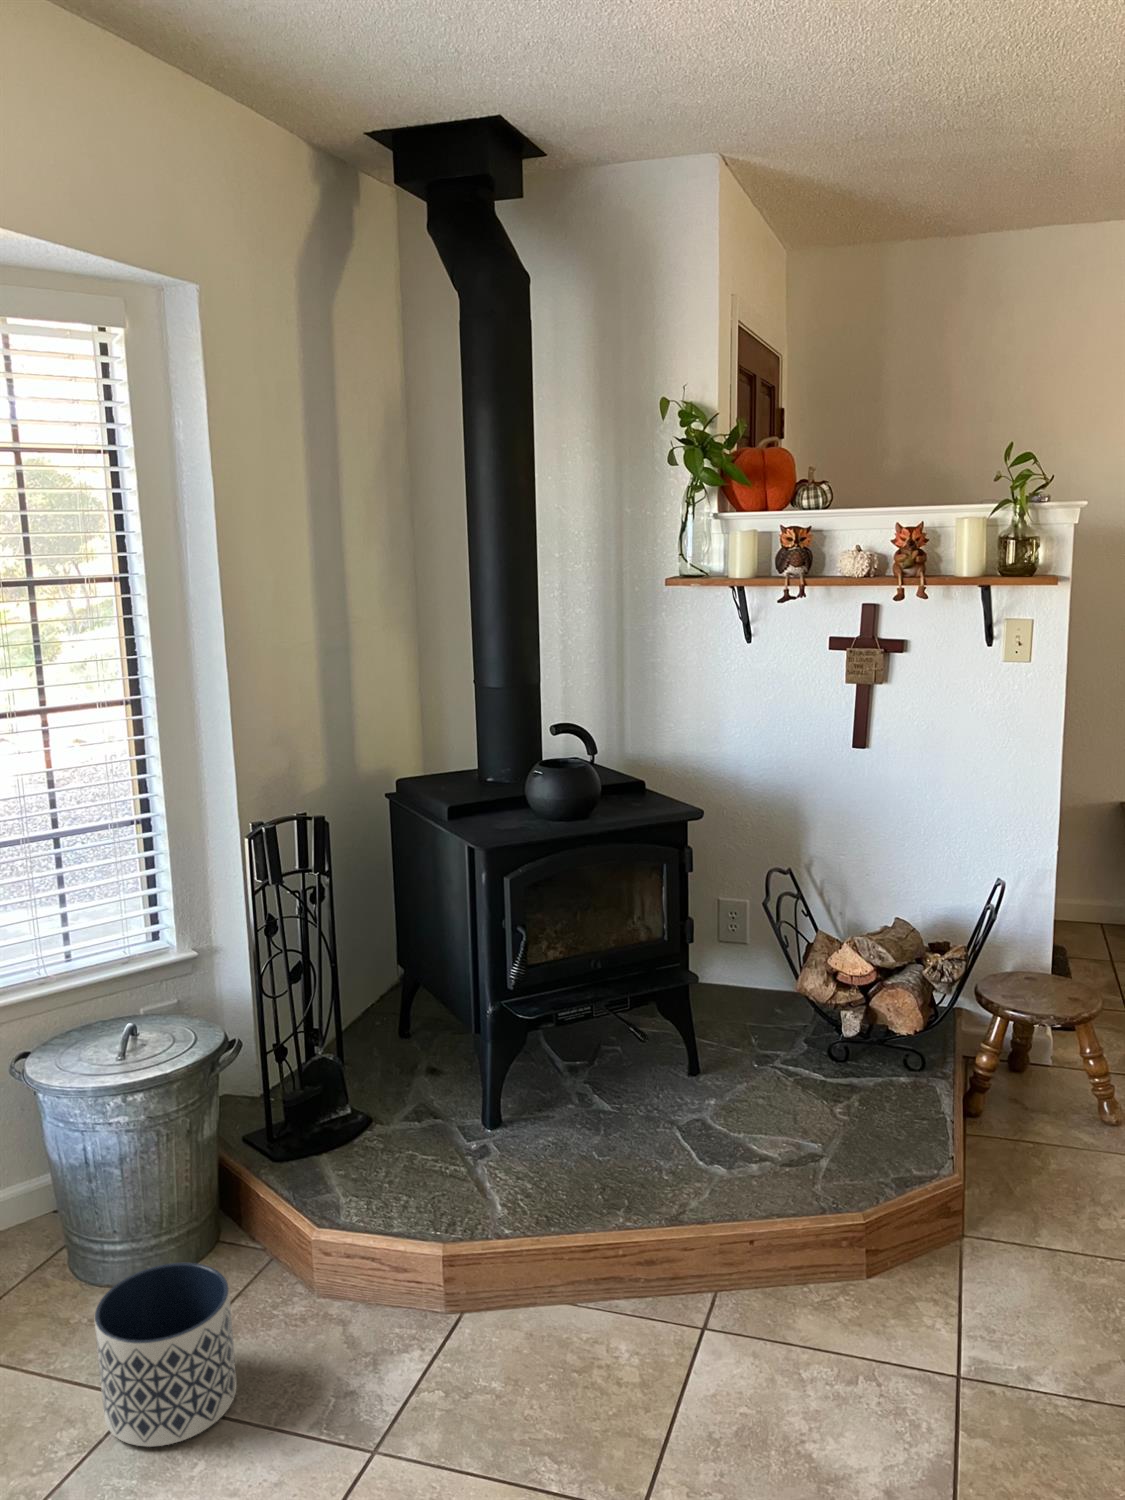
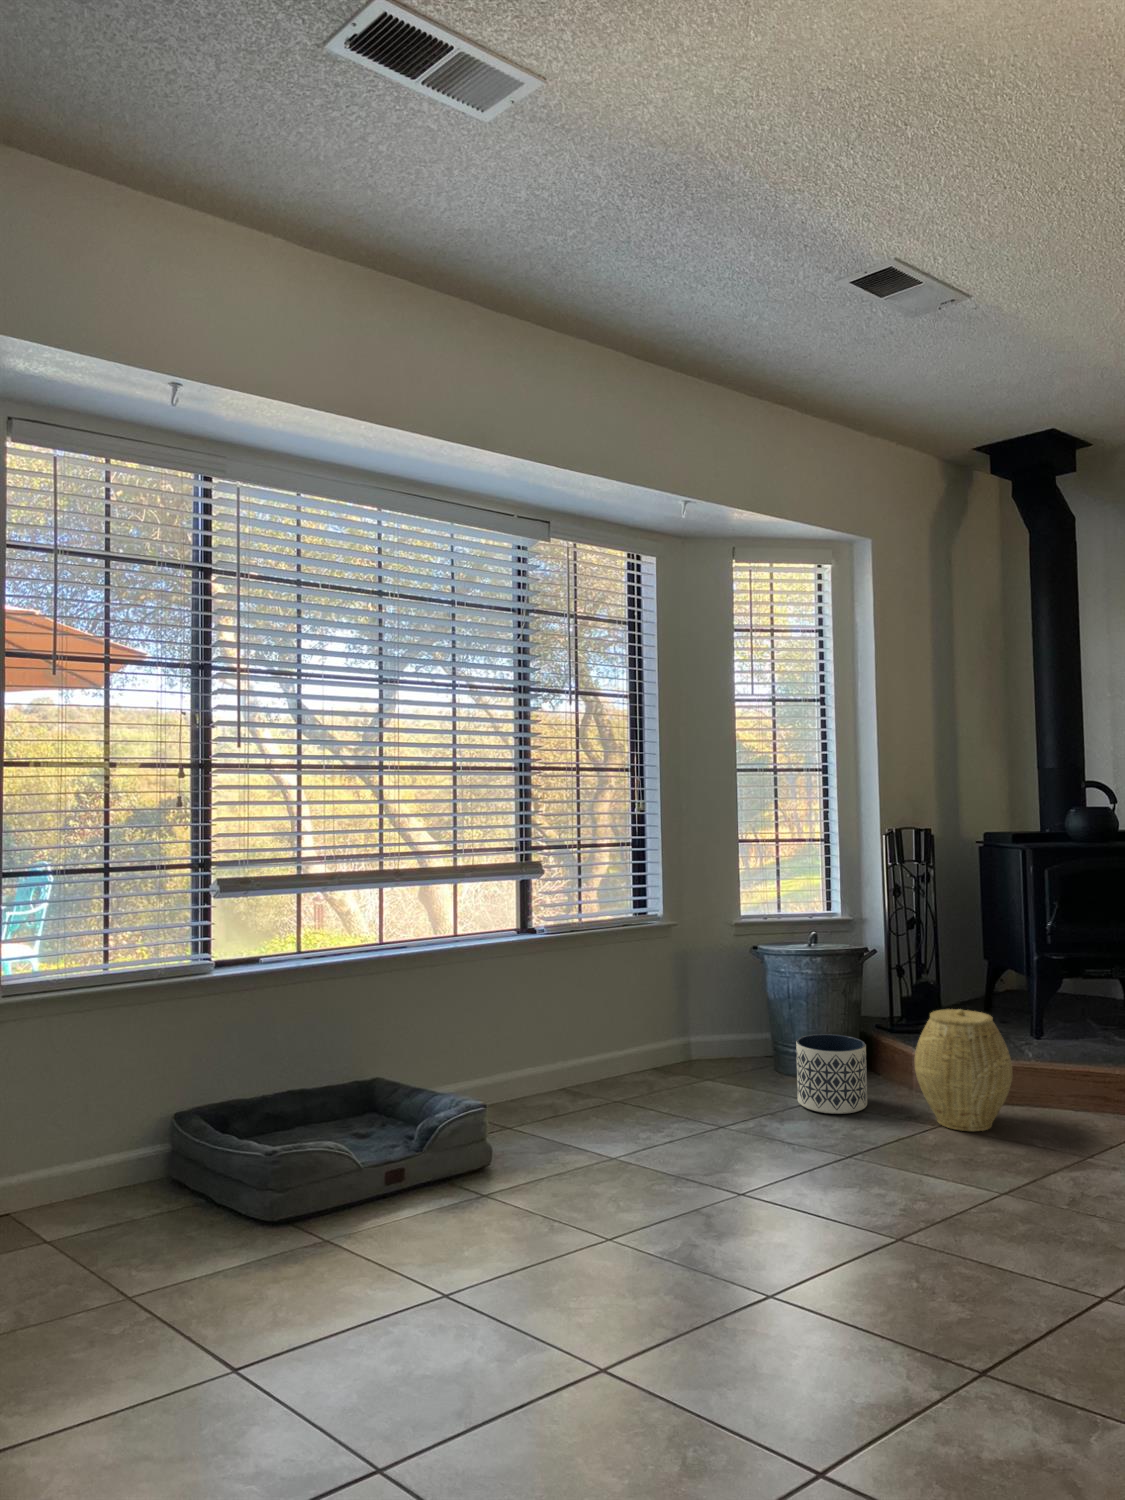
woven basket: none [318,1197,481,1426] -> present [914,1009,1012,1131]

